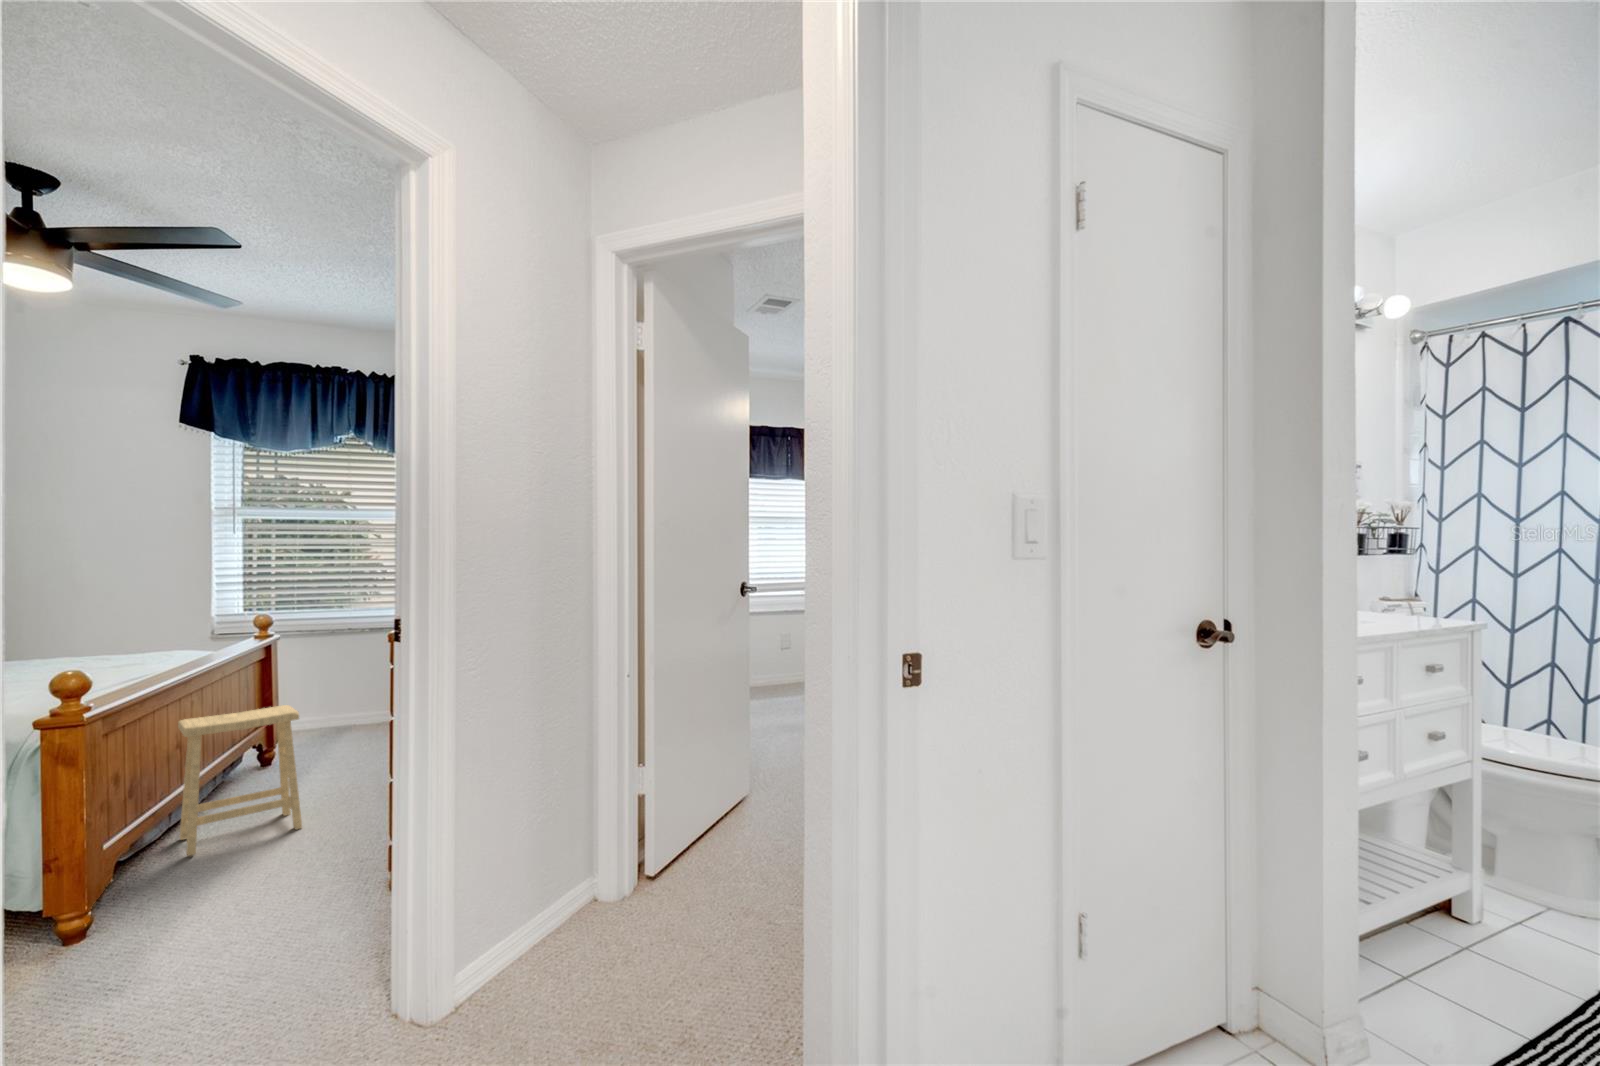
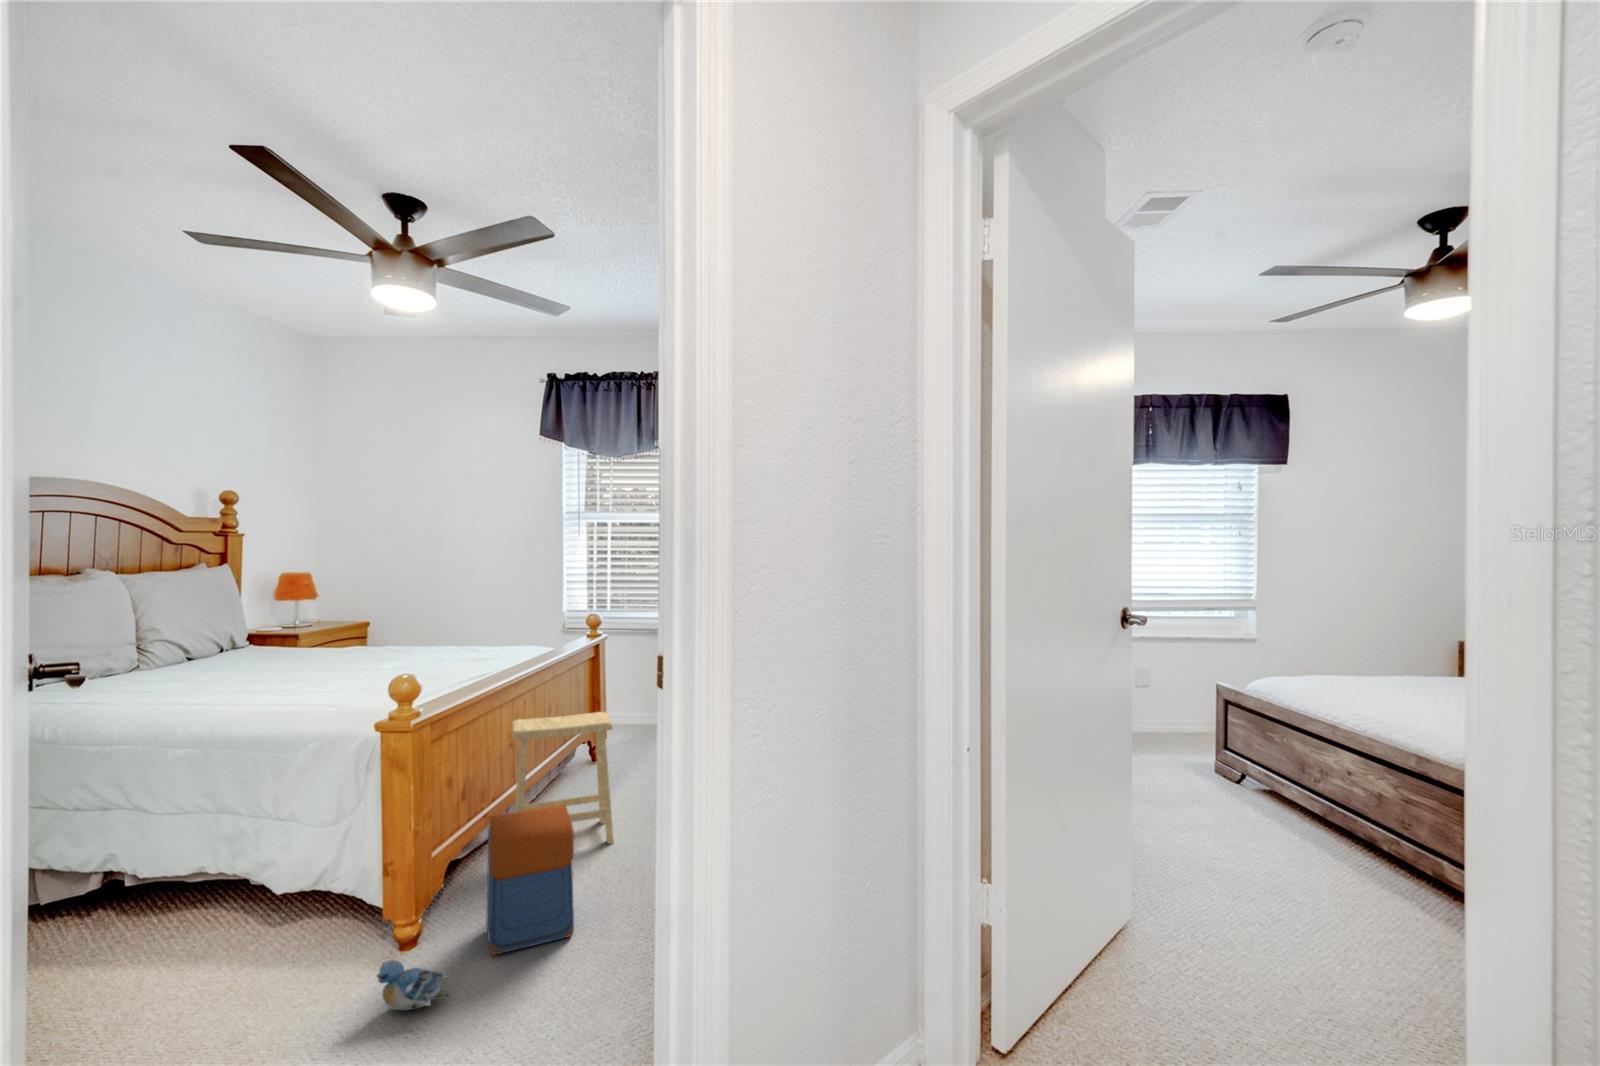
backpack: none [171,783,273,926] -> present [486,804,574,954]
plush toy: none [58,937,144,982] -> present [377,960,448,1010]

